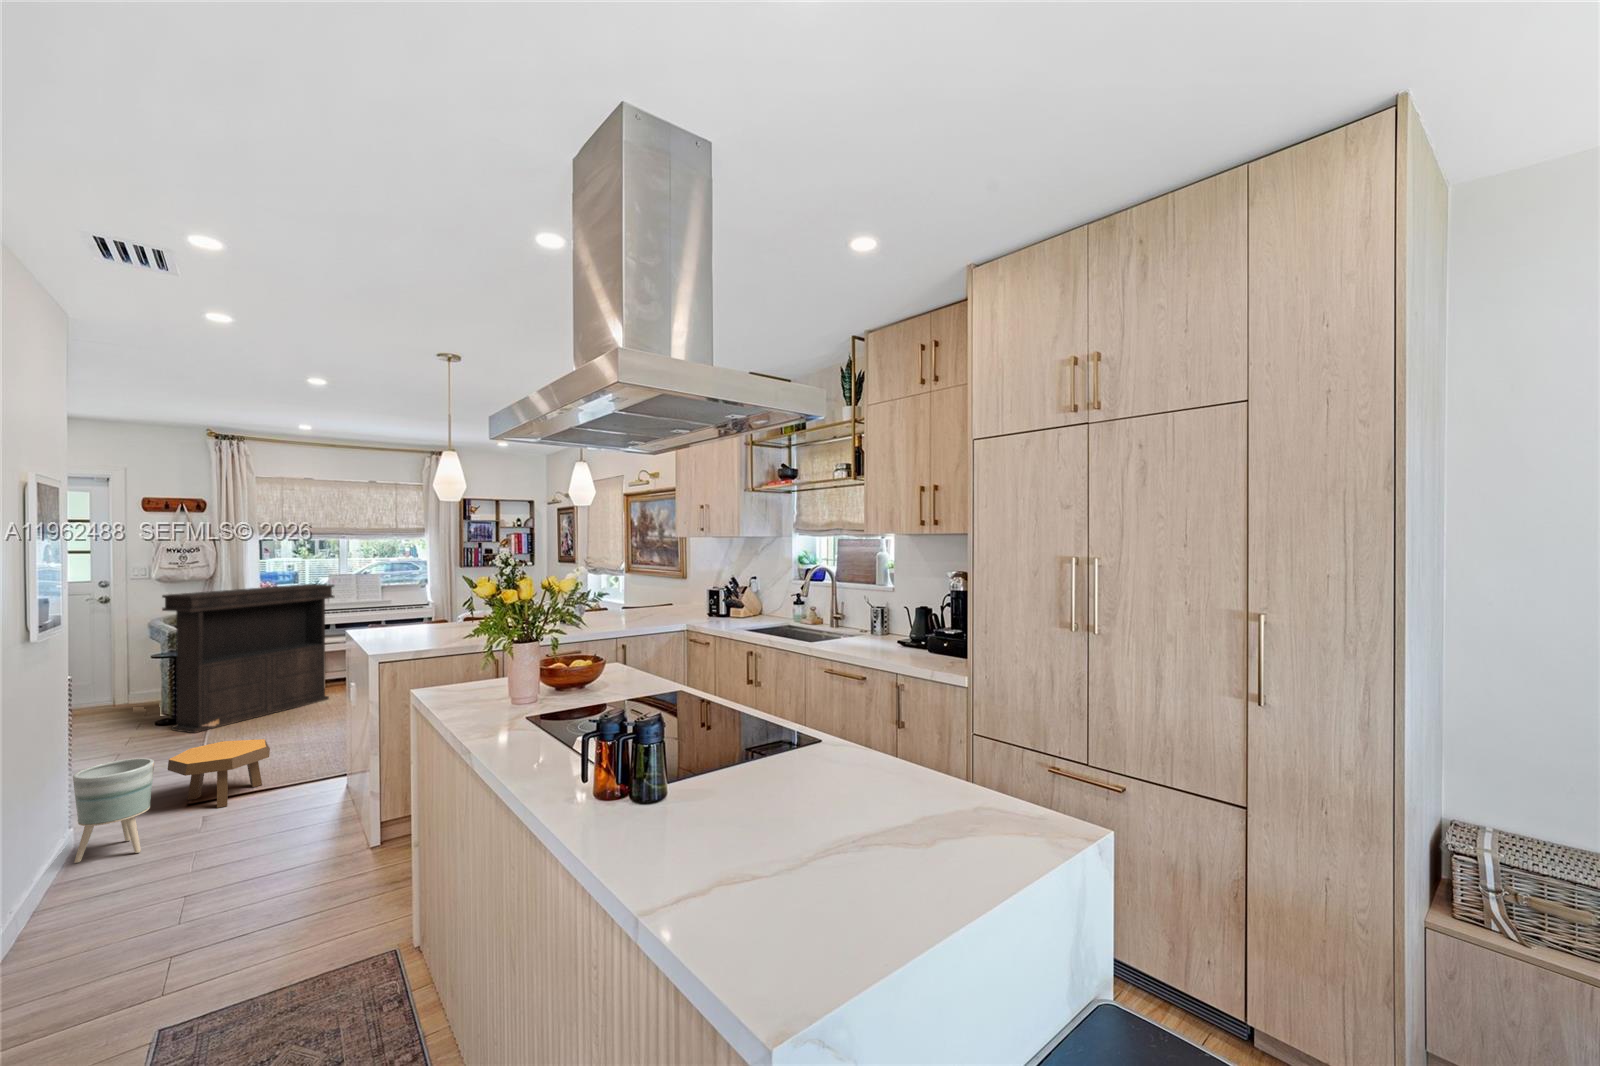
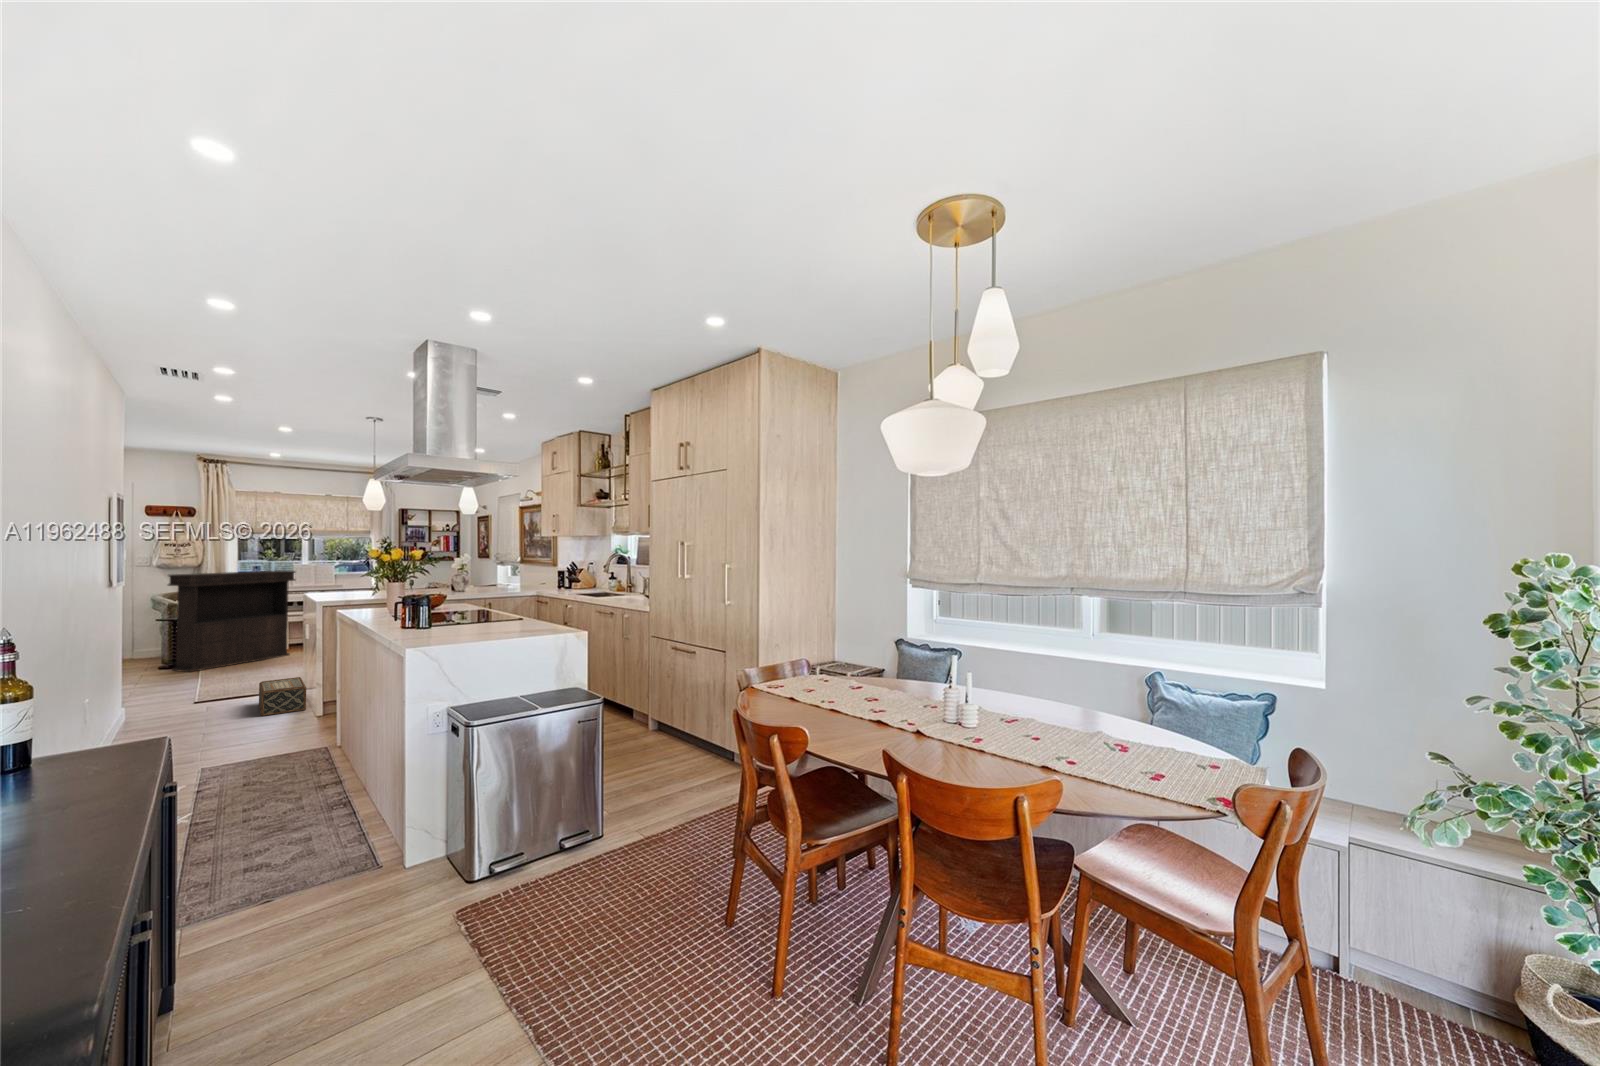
footstool: present [168,739,270,808] -> none [180,665,248,703]
planter: present [73,758,154,863] -> none [127,665,176,722]
woven basket: none [286,766,360,847] -> present [259,677,306,716]

